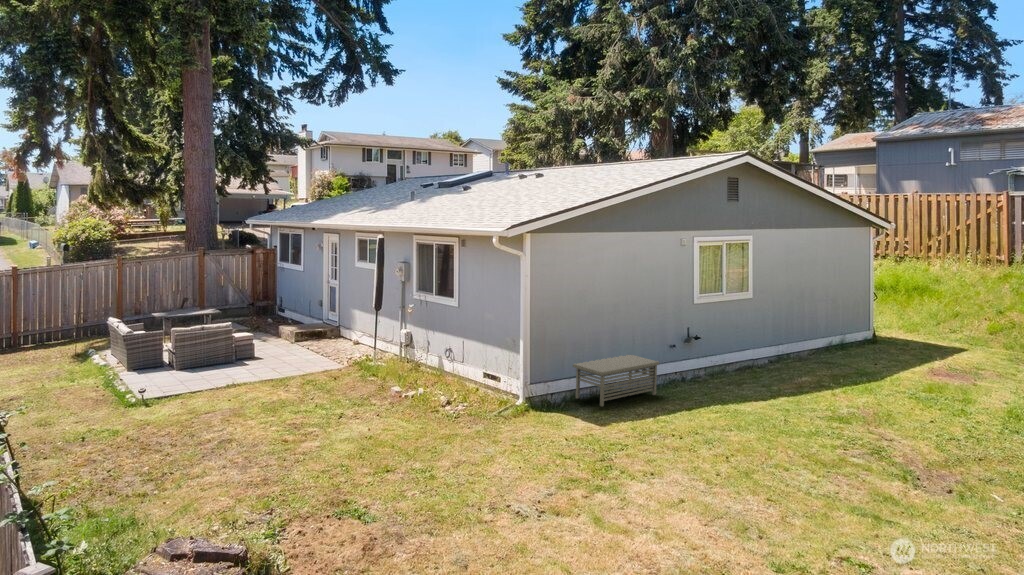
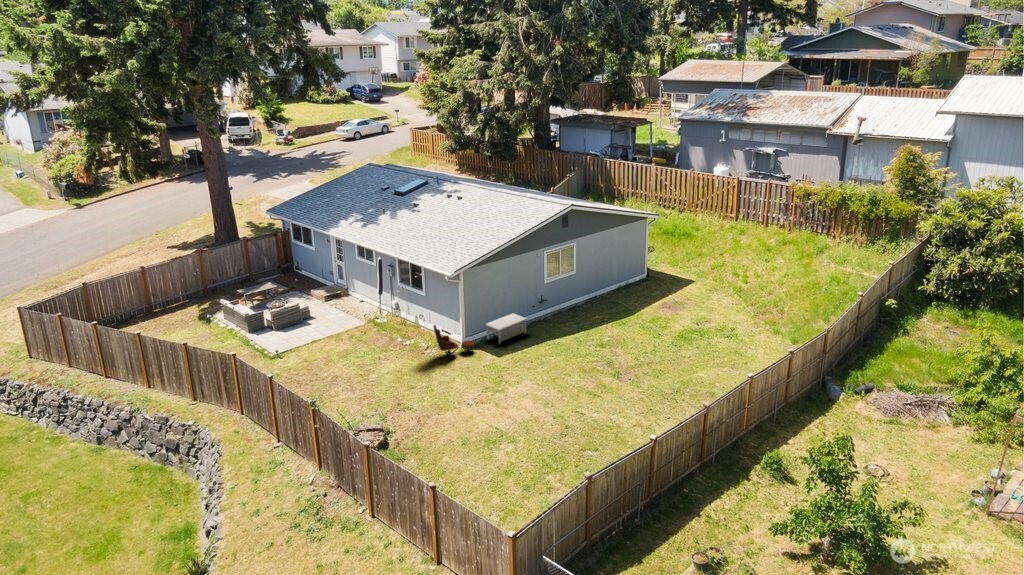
lounge chair: none [461,343,549,422] -> present [433,325,475,357]

